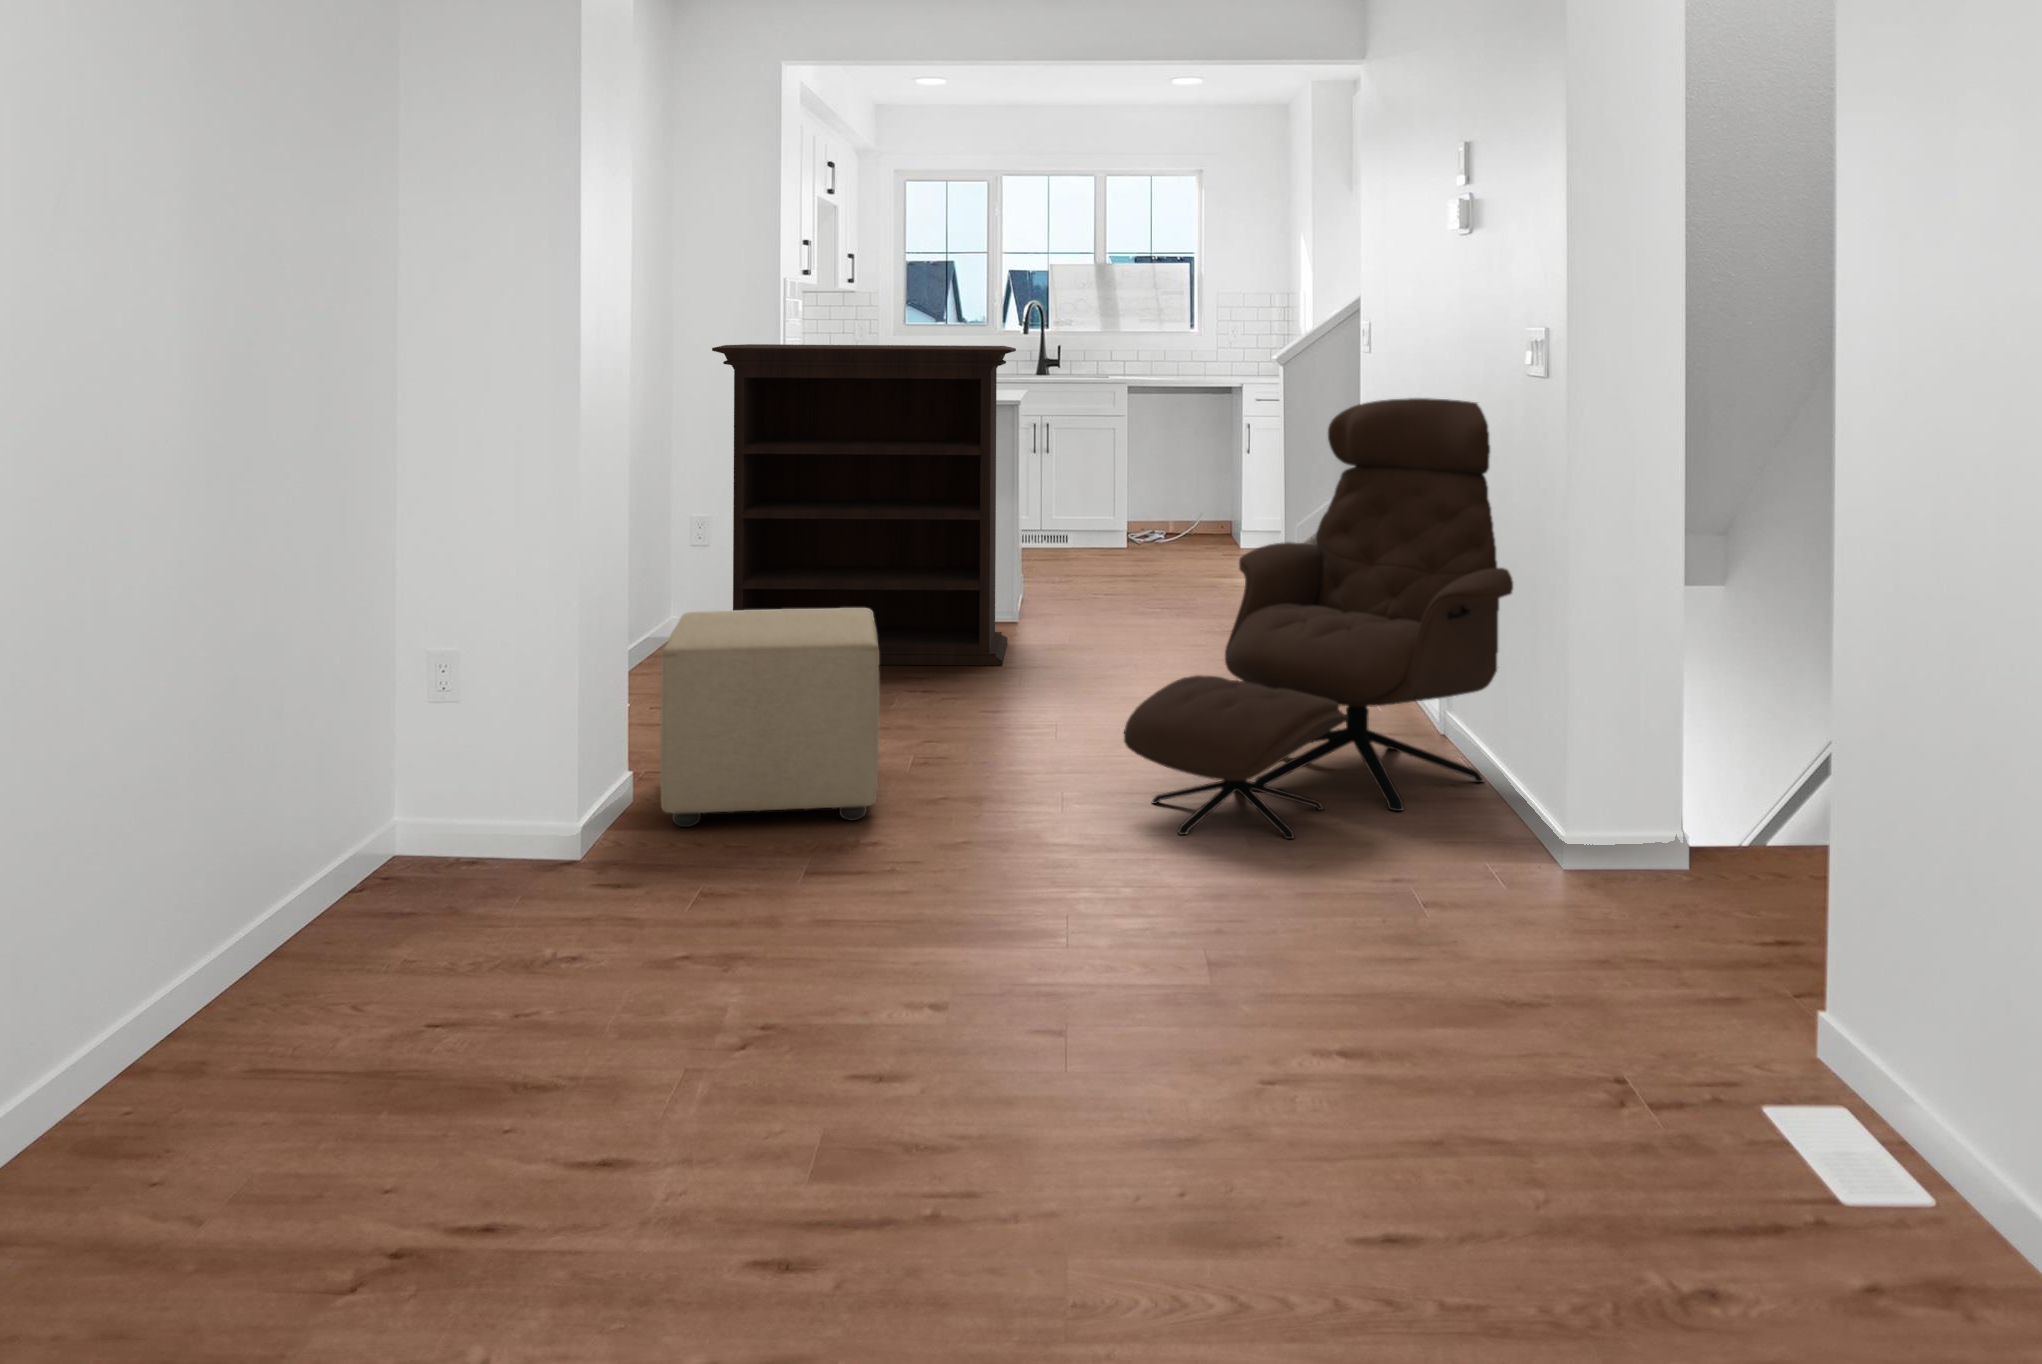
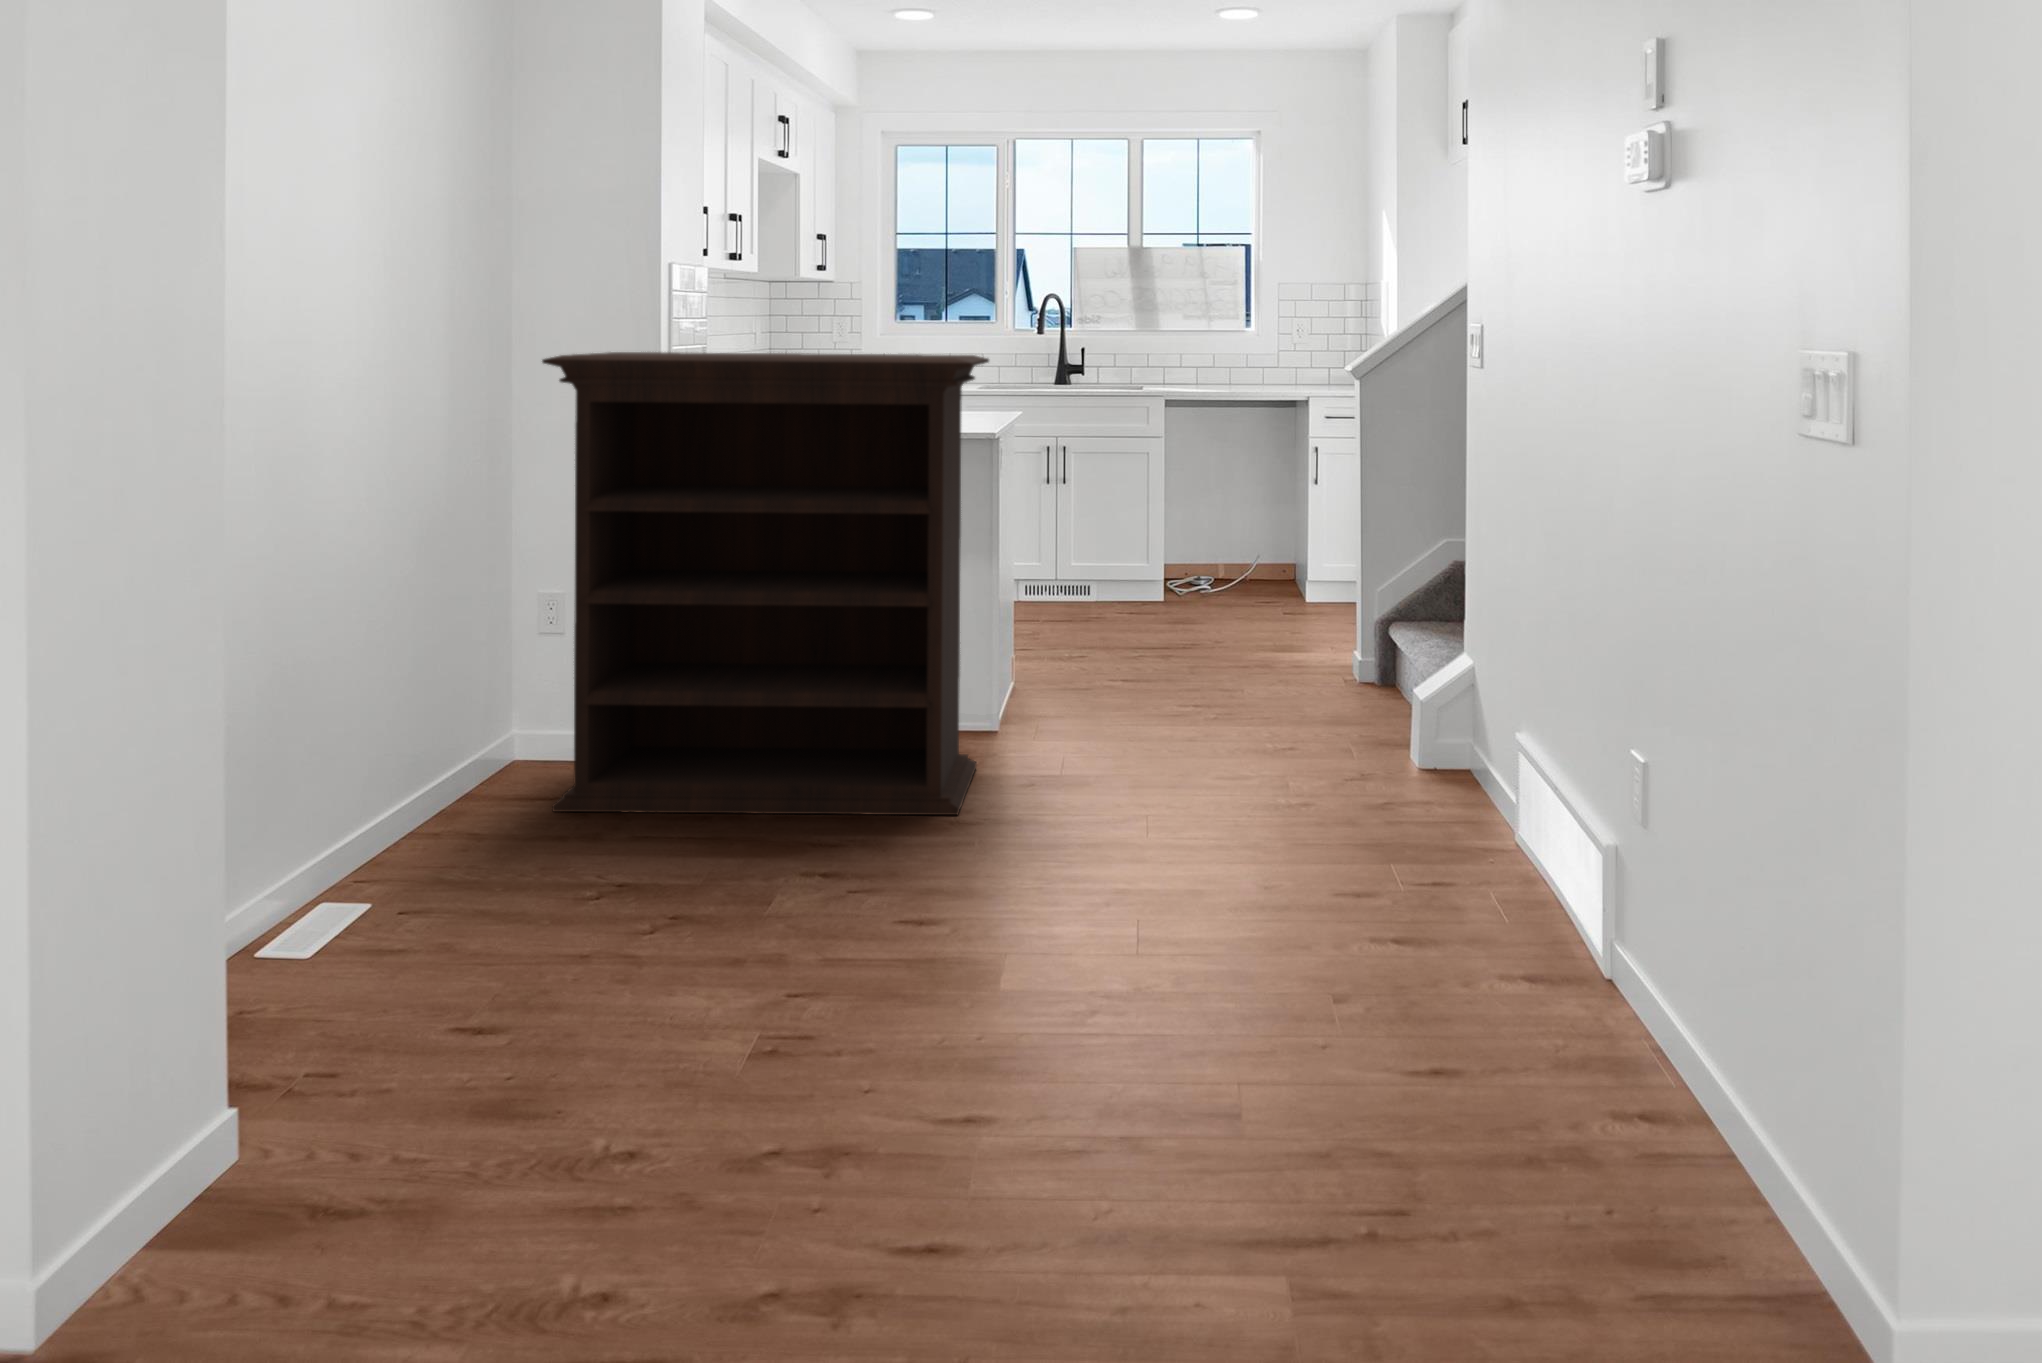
lounge chair: present [1124,398,1513,839] -> none [1089,453,1780,1270]
ottoman: present [660,608,879,827] -> none [249,798,692,1233]

